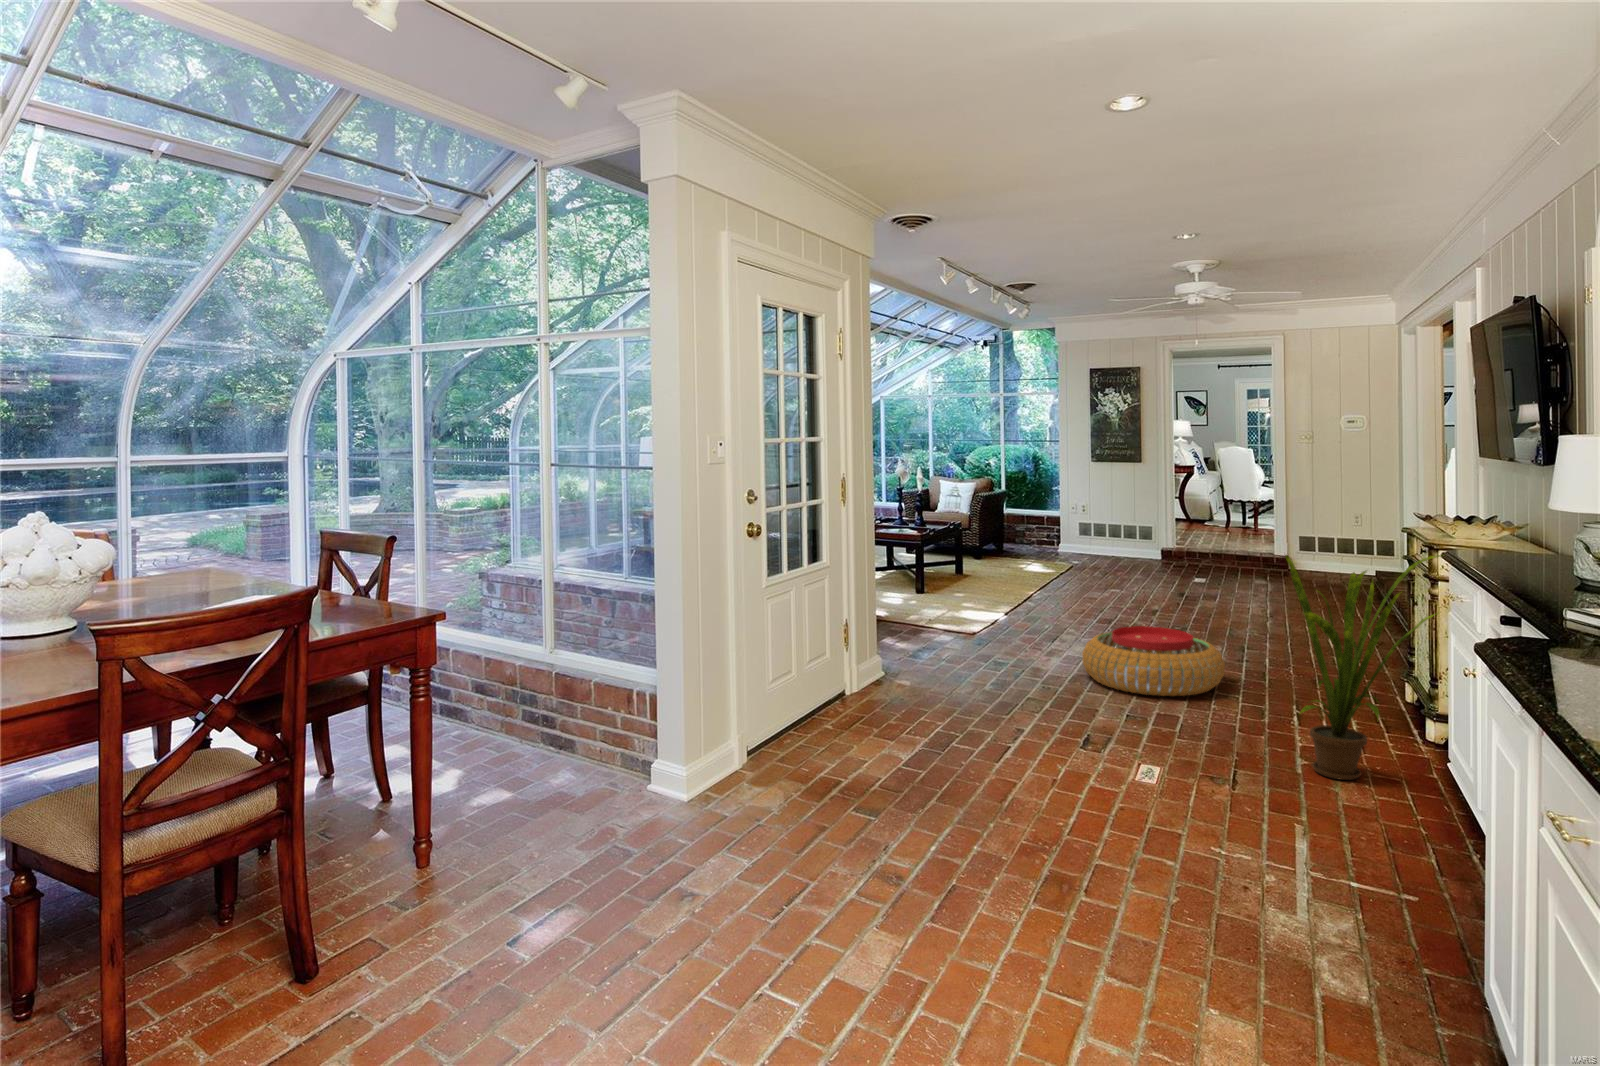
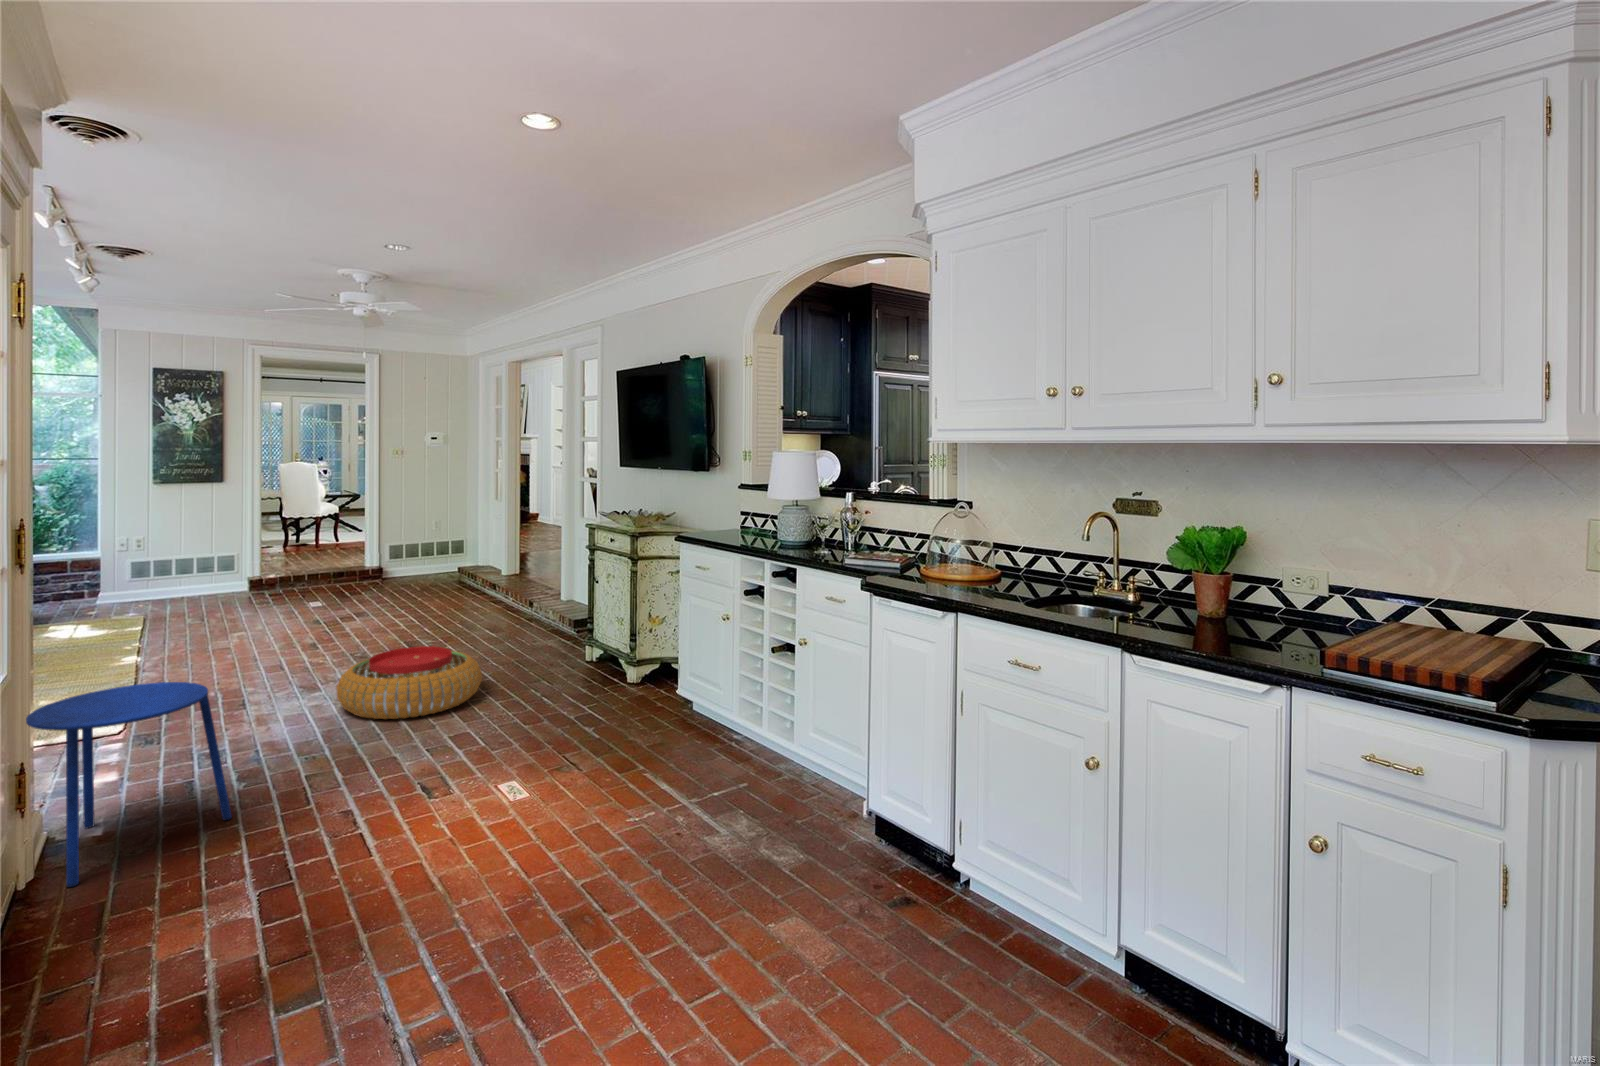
house plant: present [1285,555,1441,780] -> none [592,557,684,731]
side table: none [848,597,946,714] -> present [26,682,232,887]

